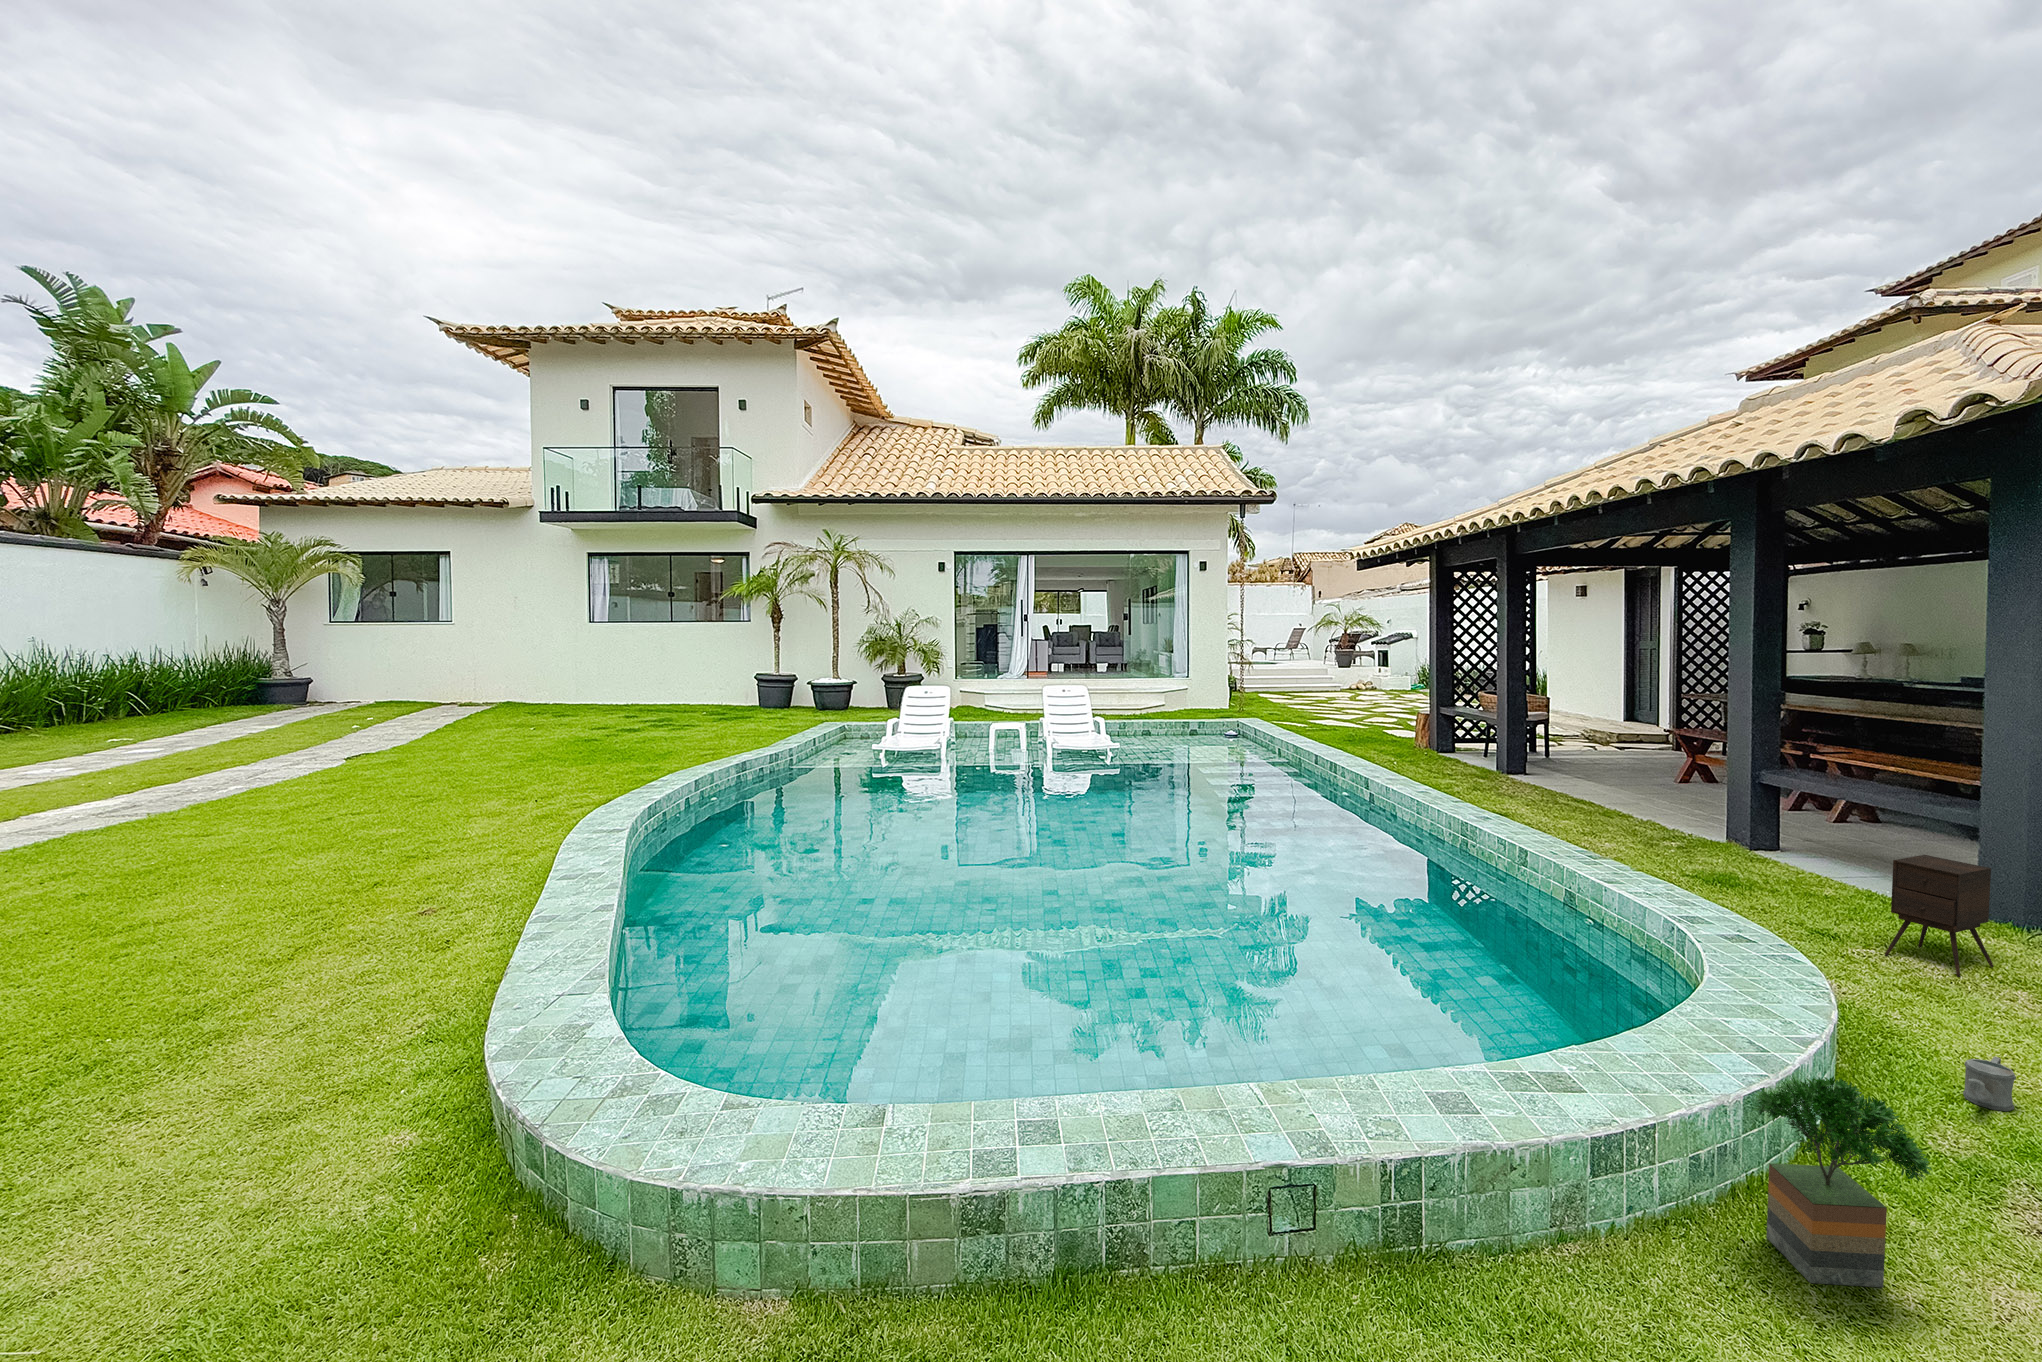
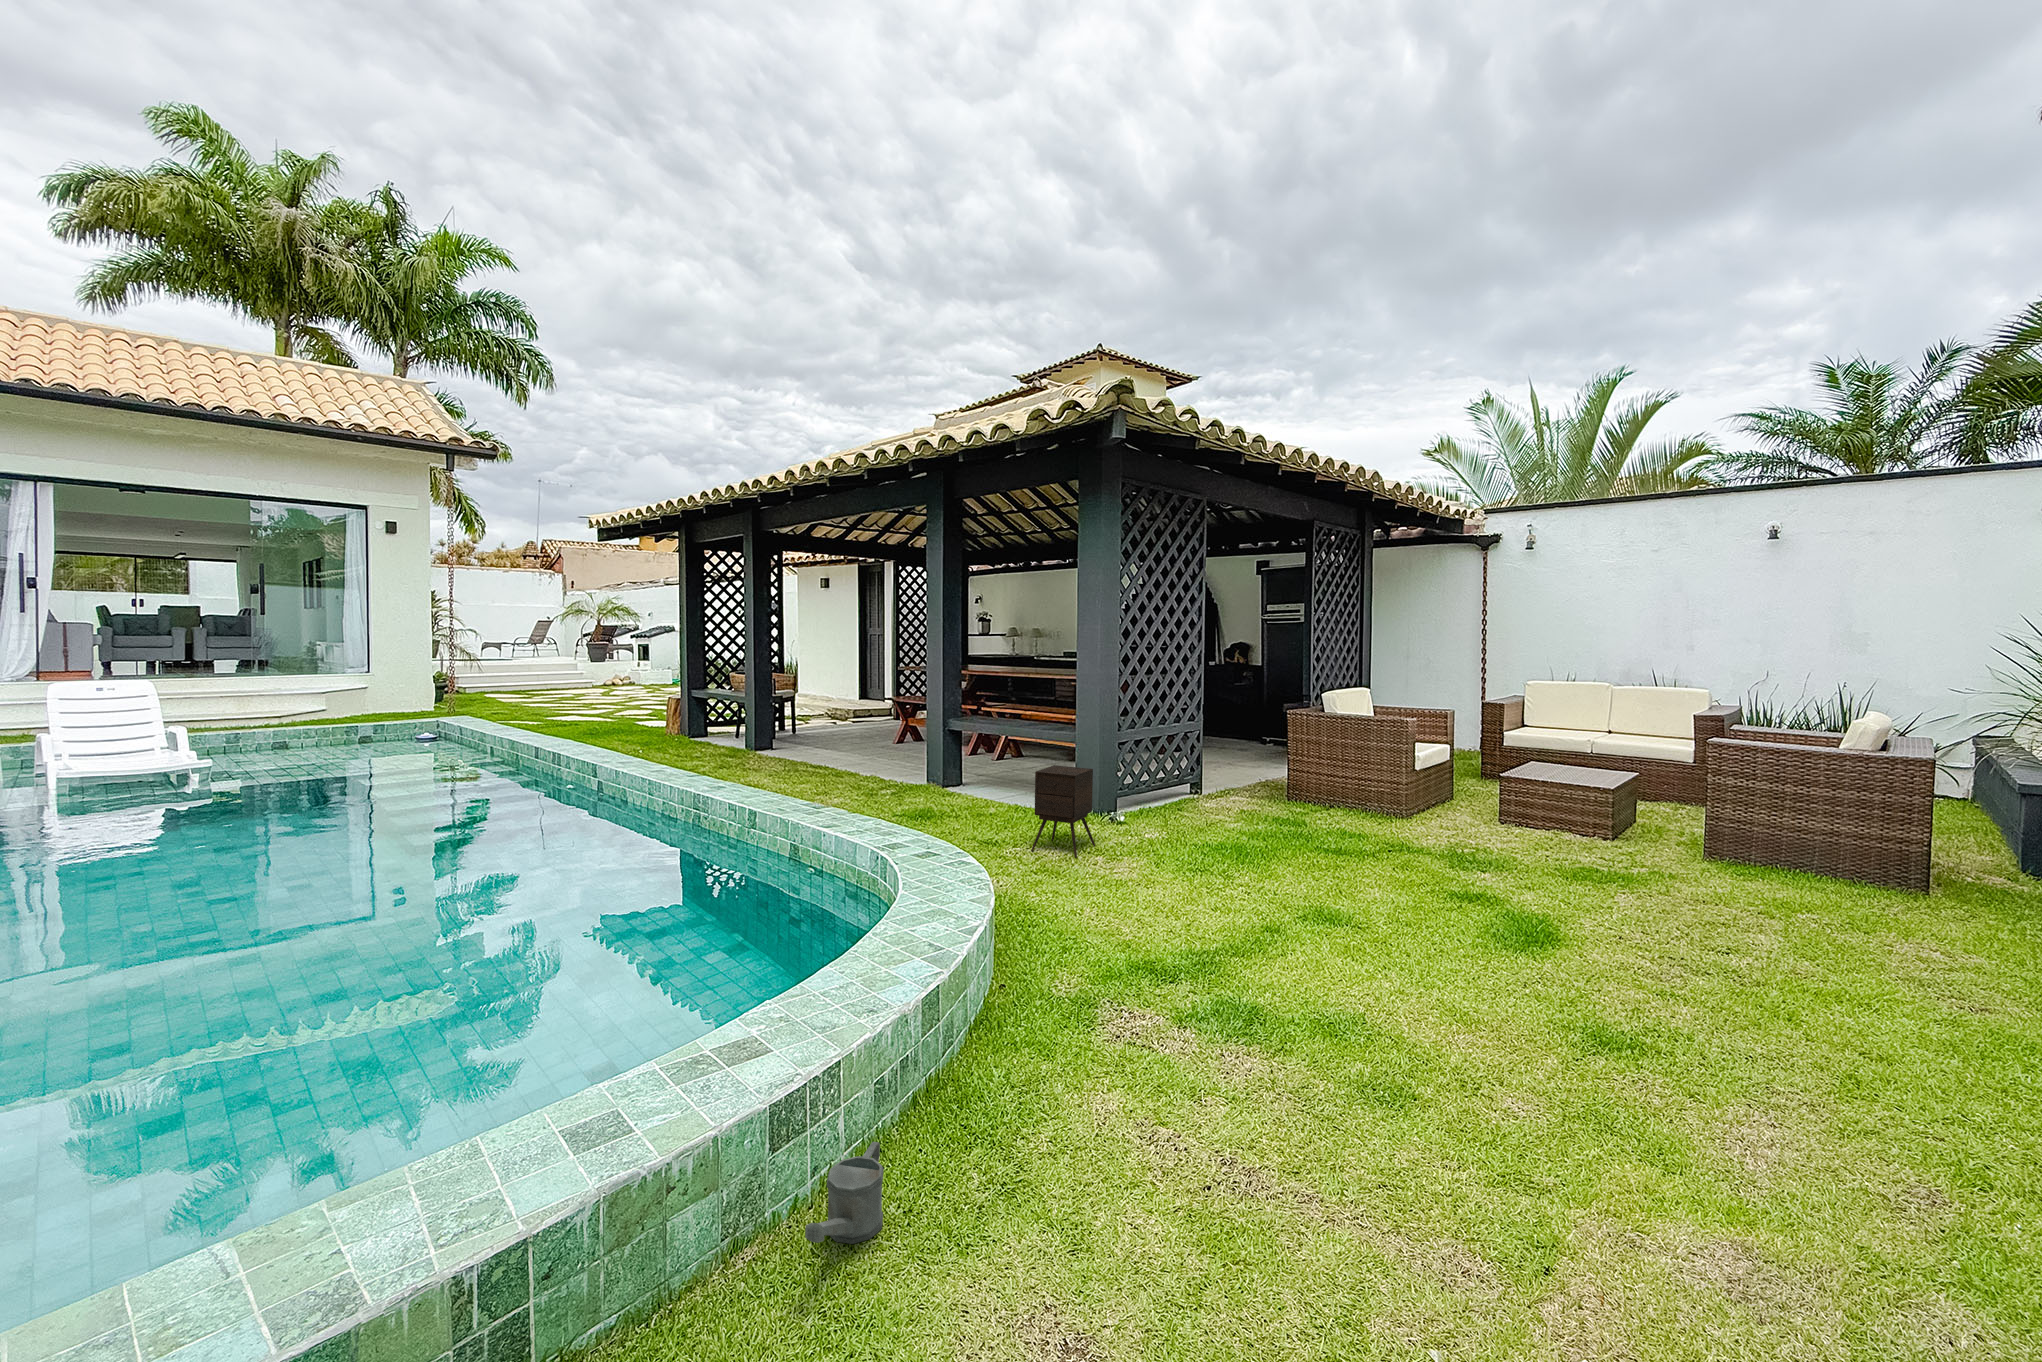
watering can: present [1963,1057,2016,1111] -> present [805,1142,883,1244]
potted tree: present [1753,1076,1932,1287] -> none [927,958,1068,1176]

